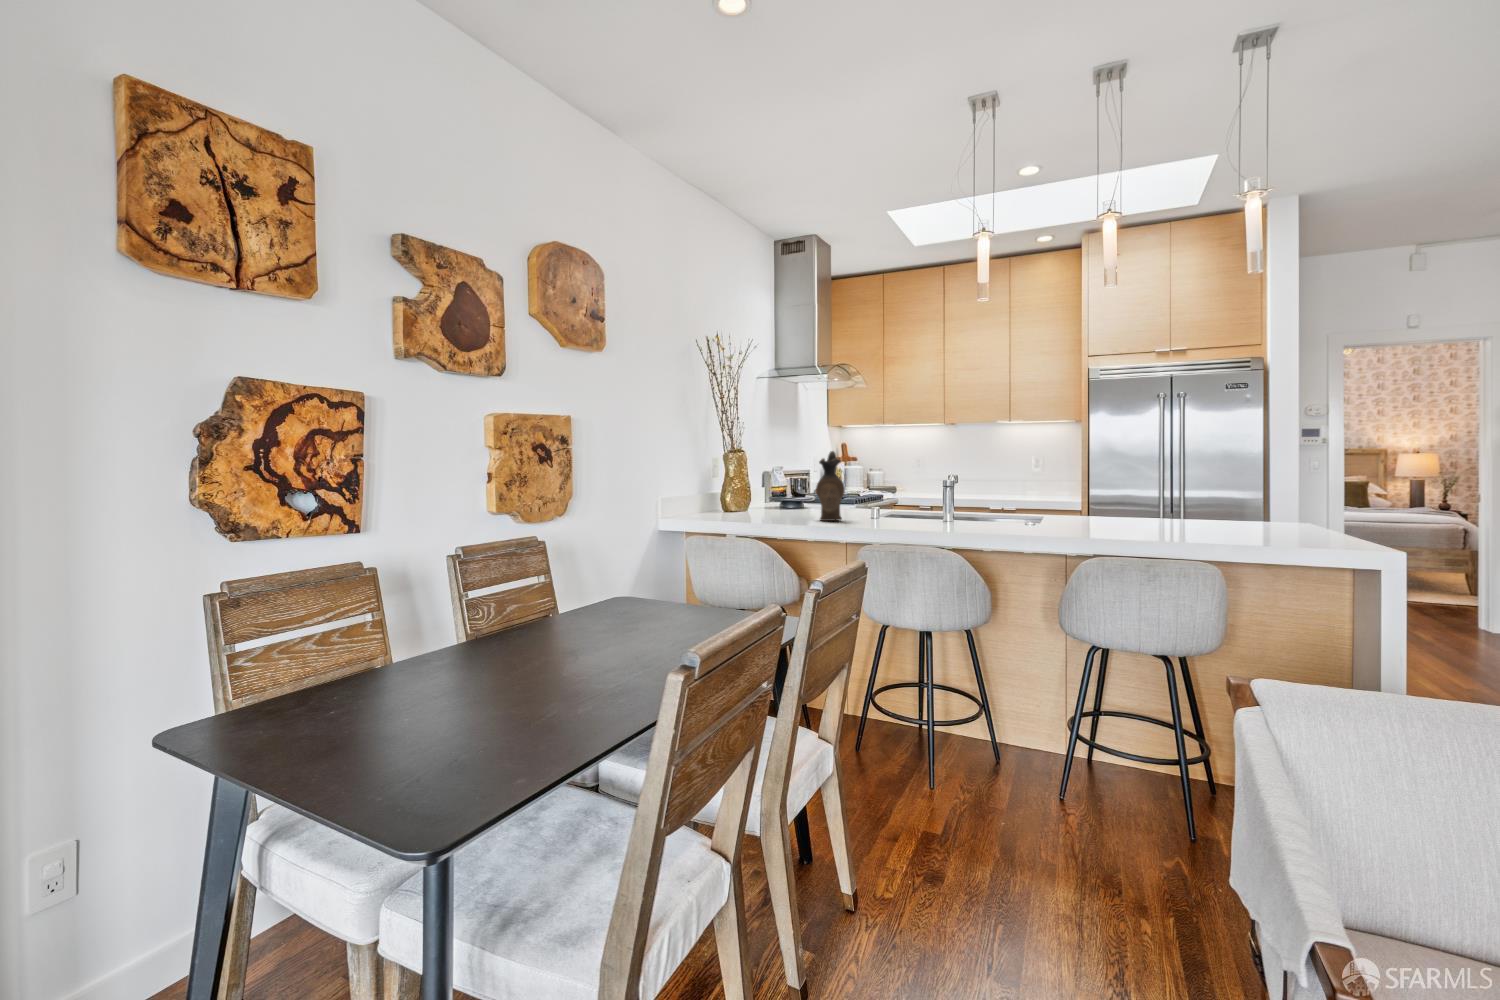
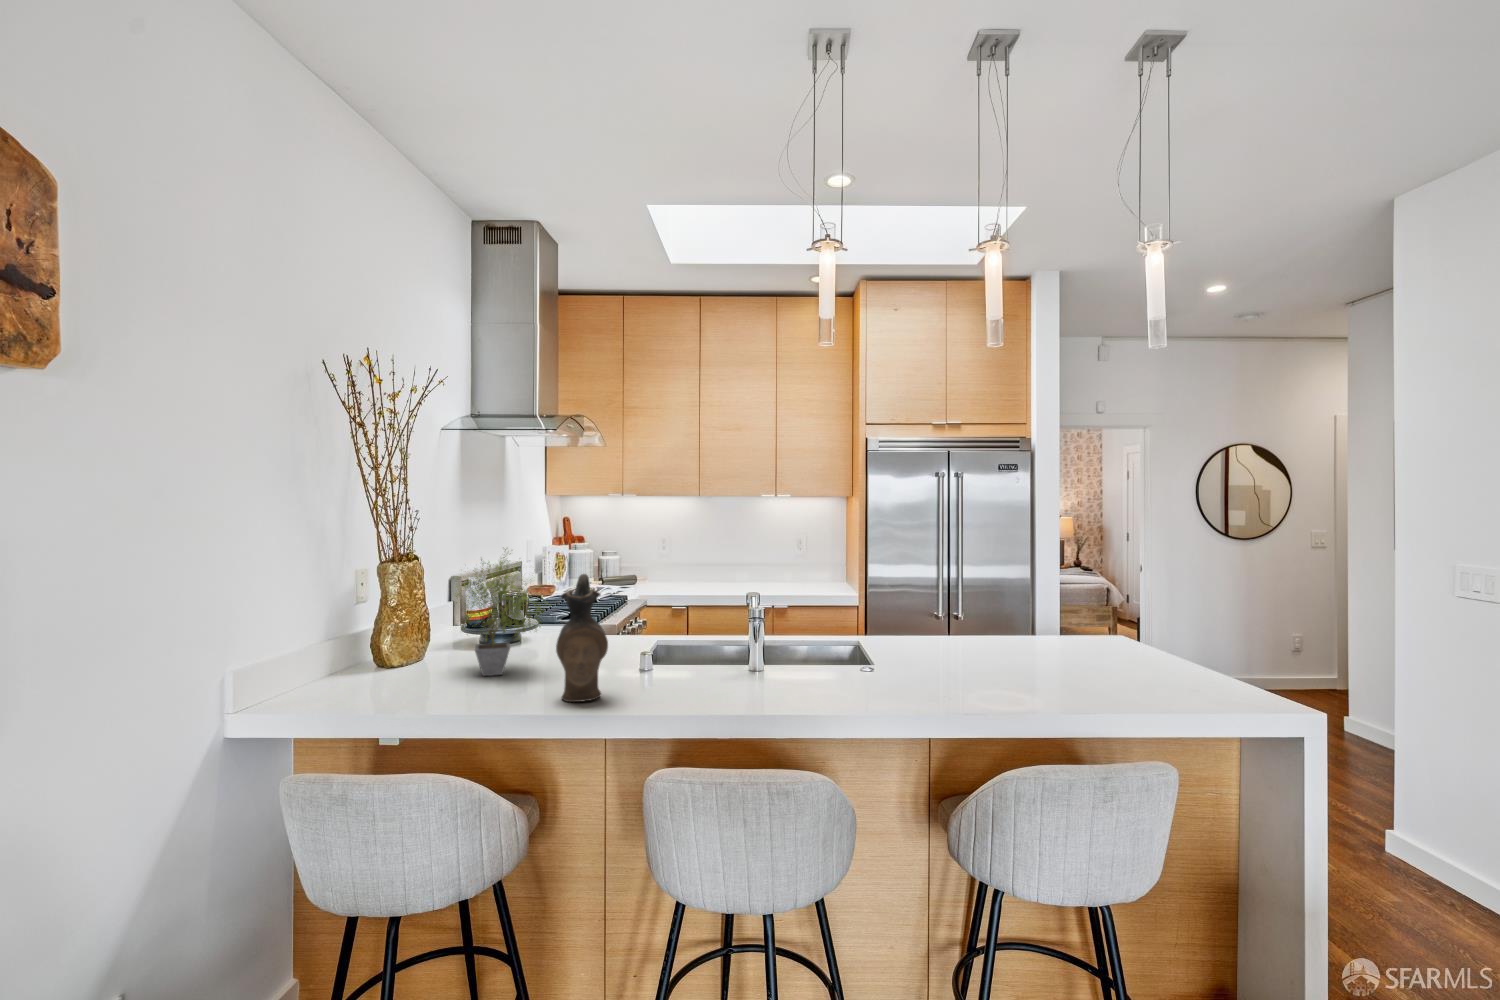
potted plant: none [760,439,817,514] -> present [456,549,544,676]

